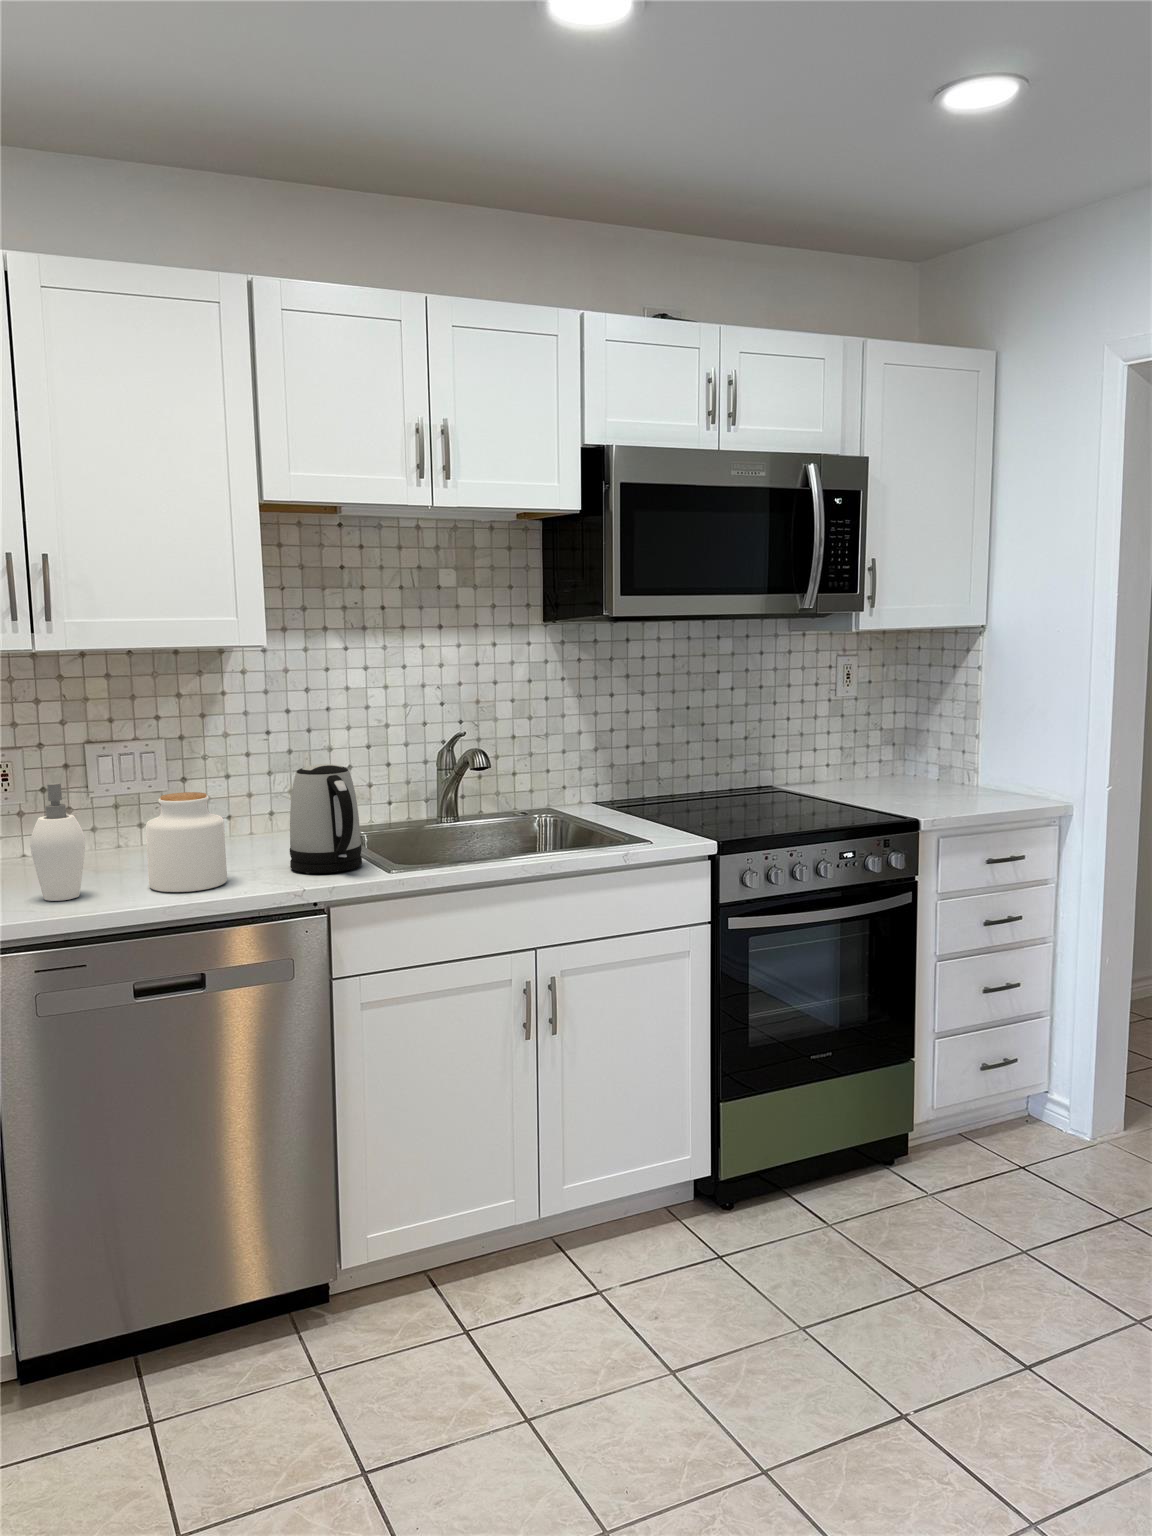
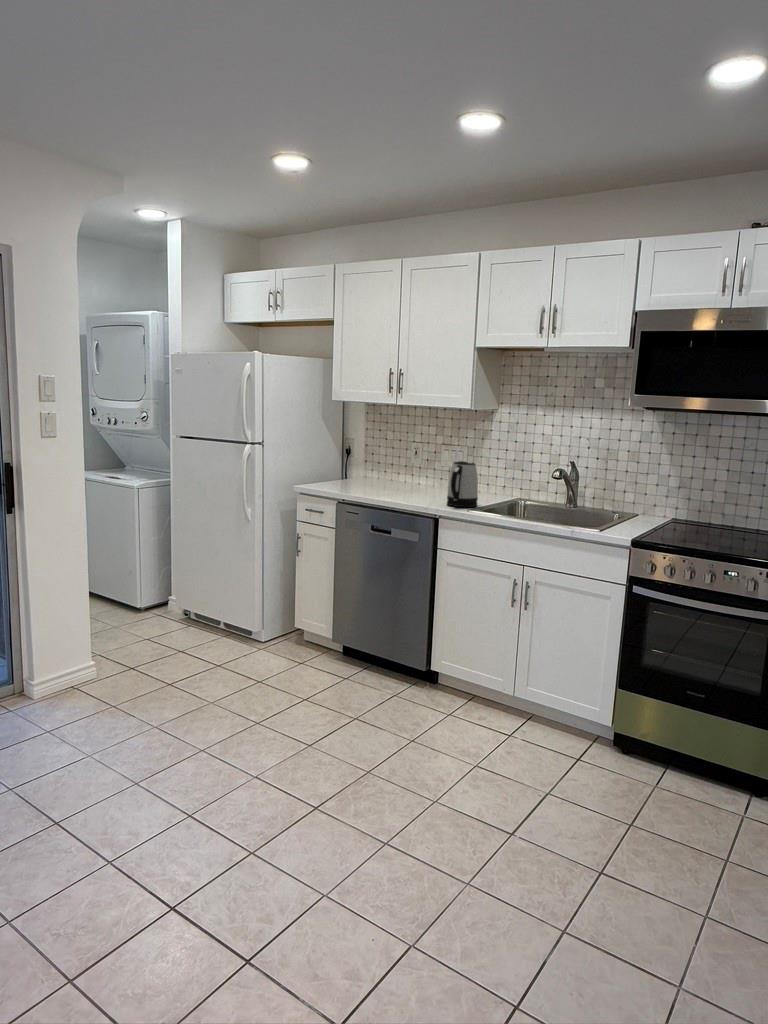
soap dispenser: present [30,783,94,901] -> none [367,452,386,494]
jar: present [146,792,227,892] -> none [397,463,427,501]

